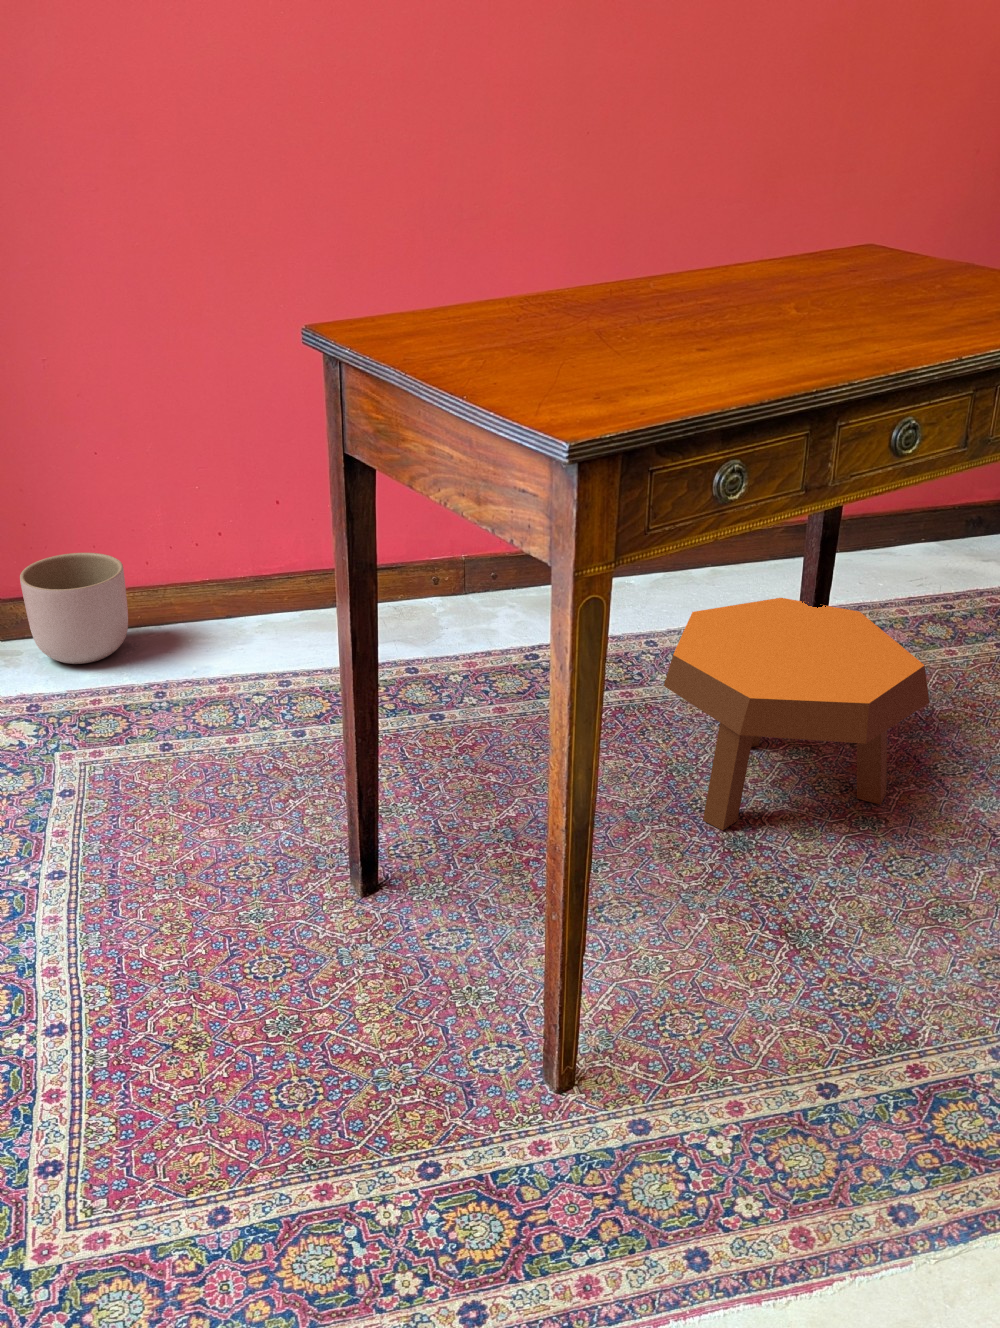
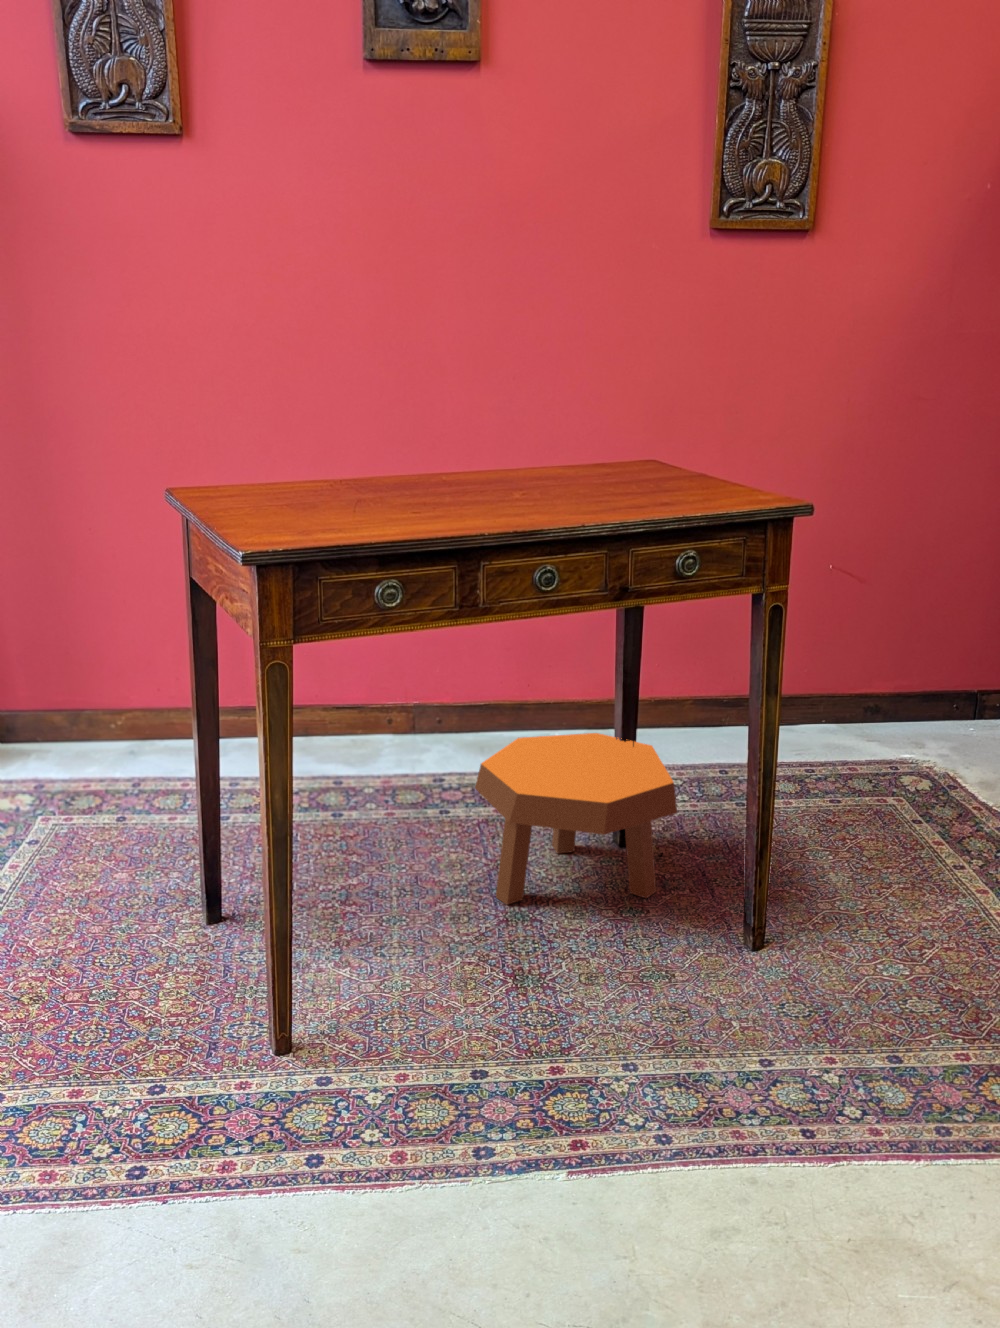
planter: present [20,553,128,664] -> none [49,680,129,762]

